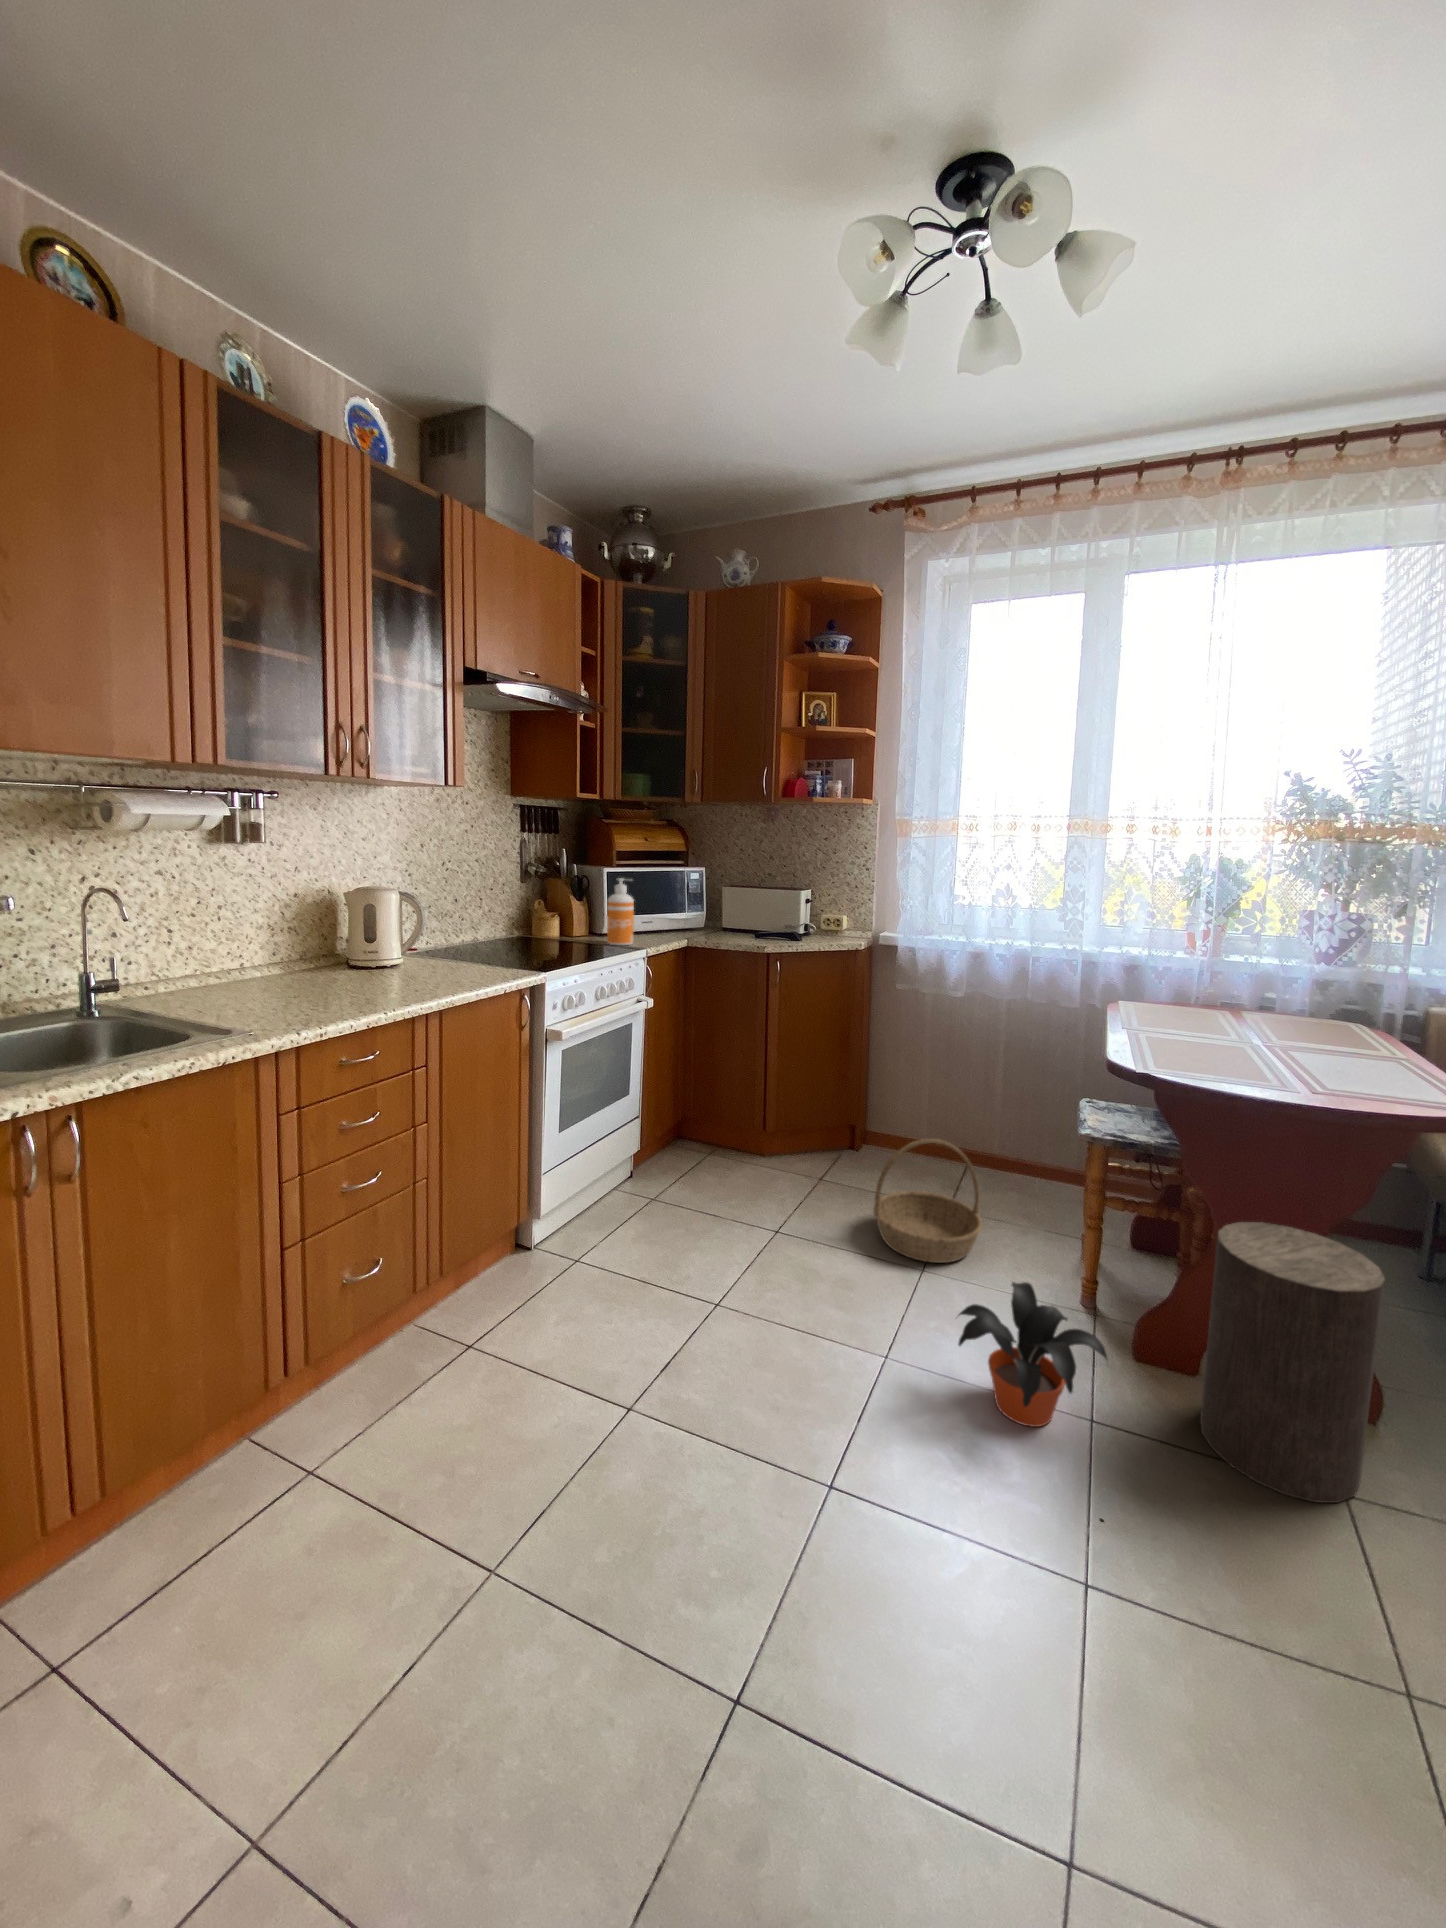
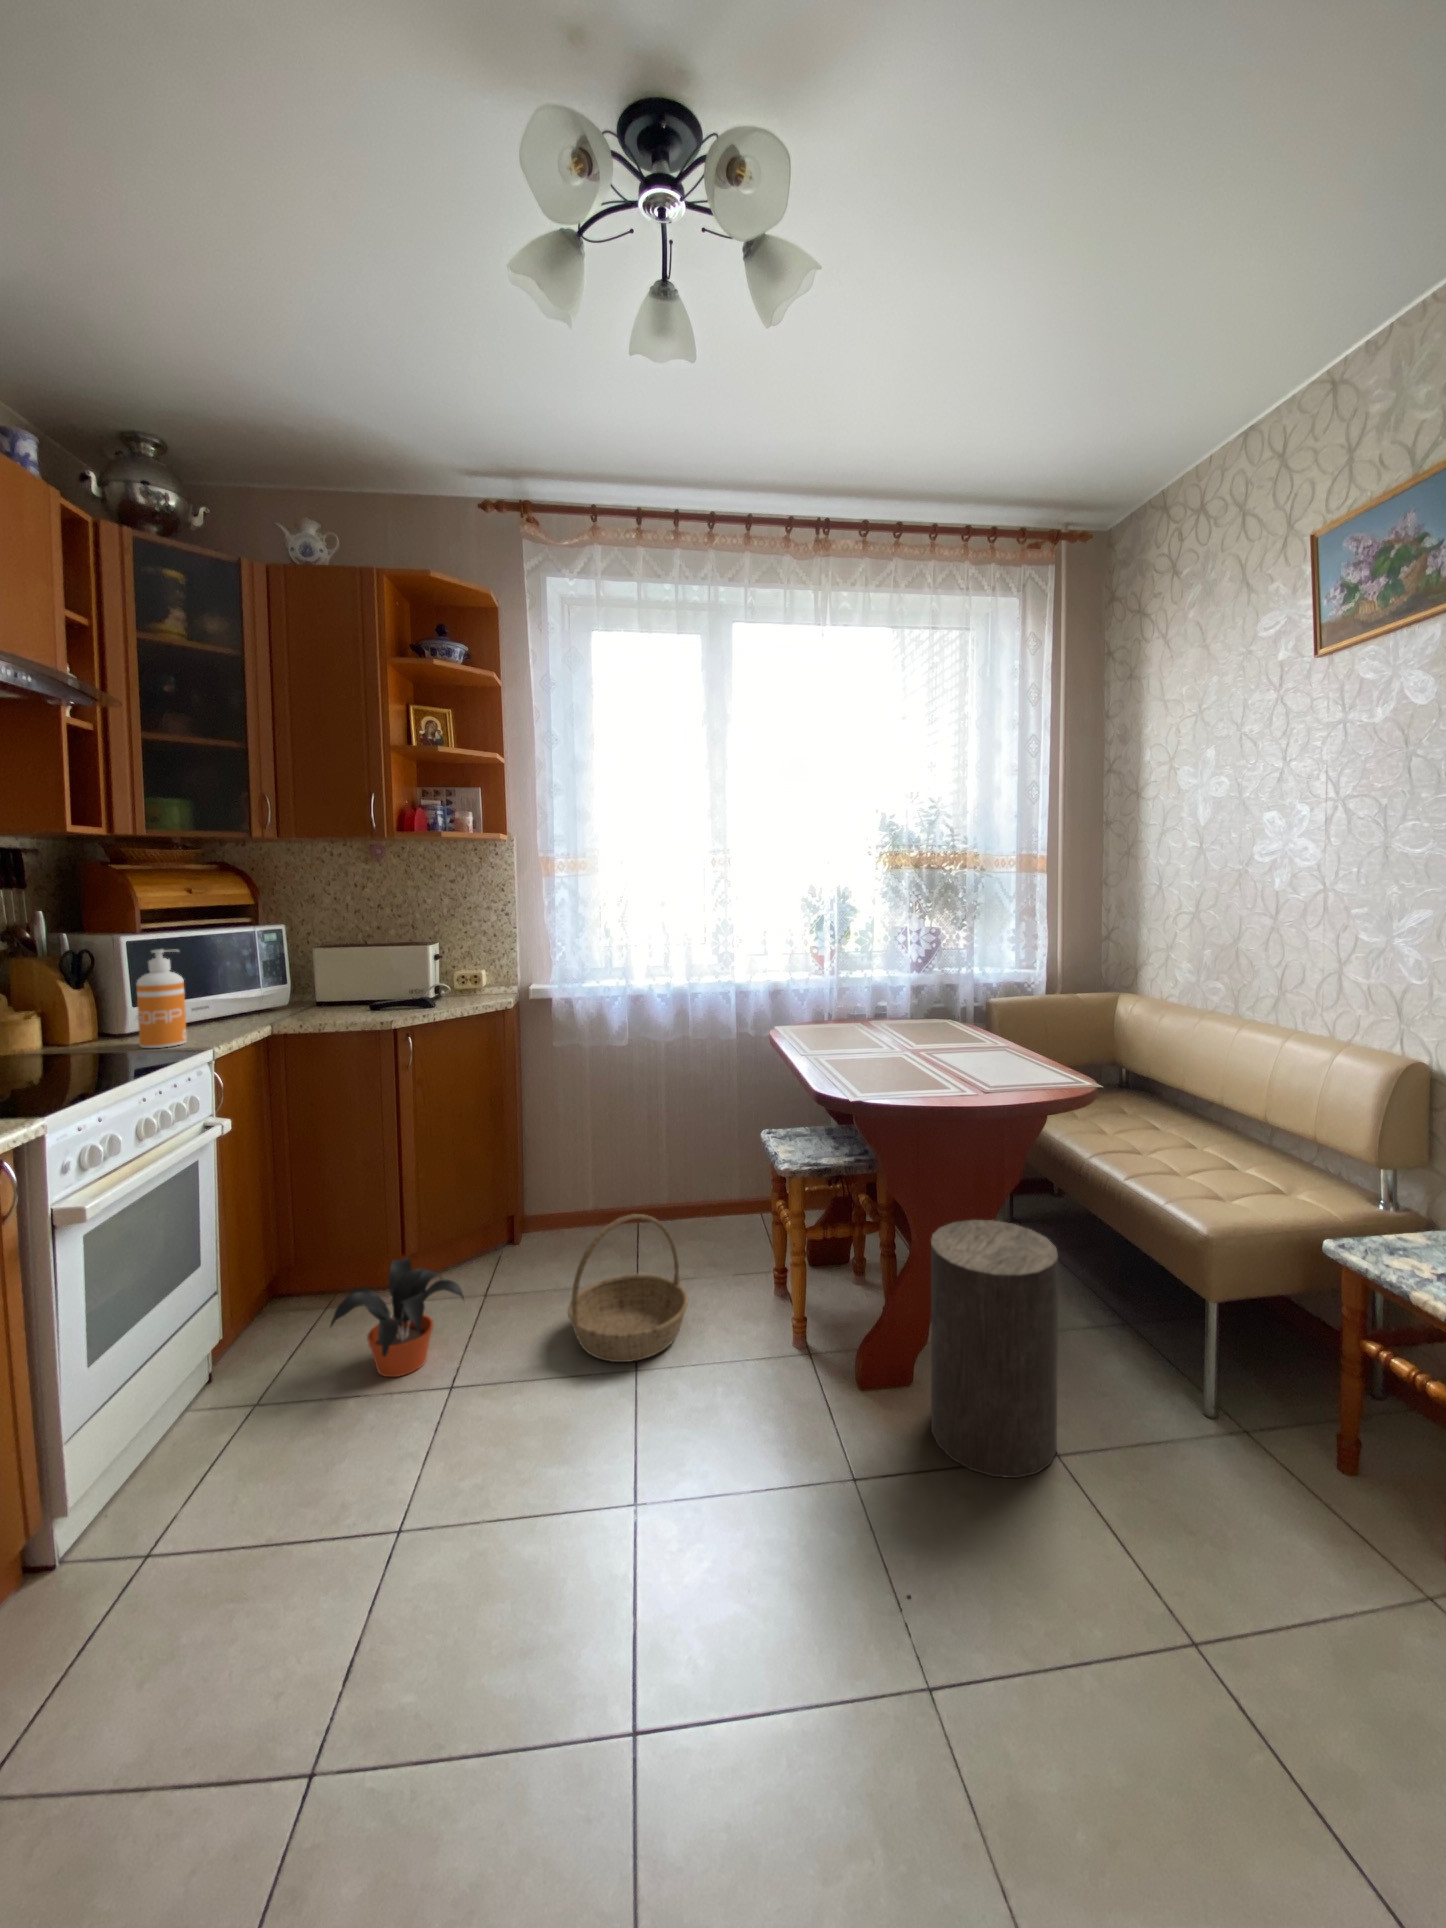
potted plant: present [958,1281,1107,1427] -> present [330,1258,464,1377]

